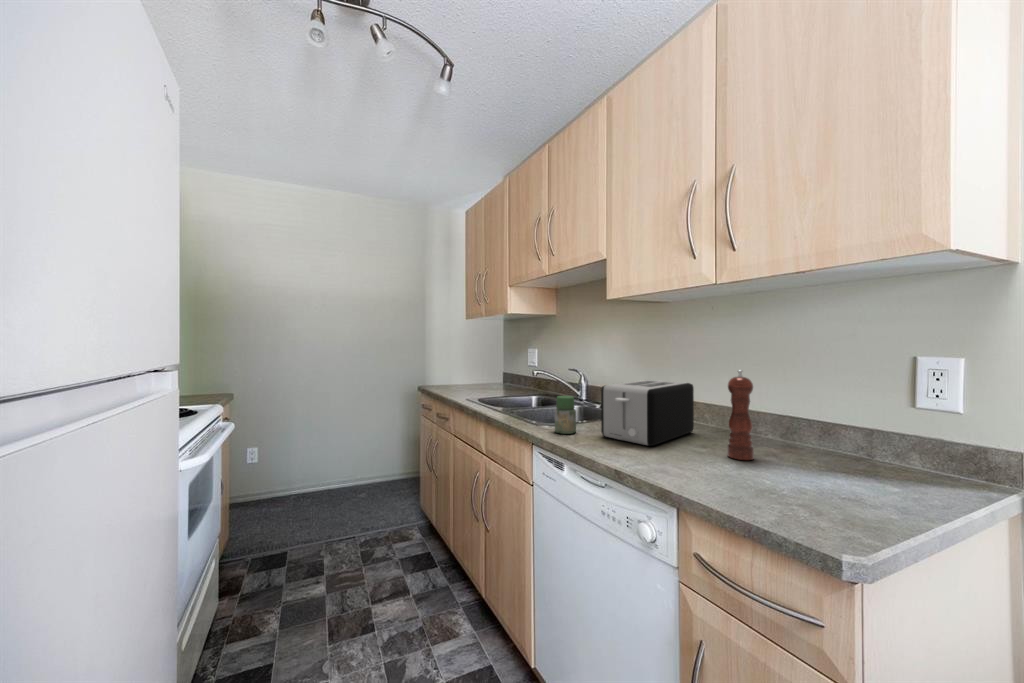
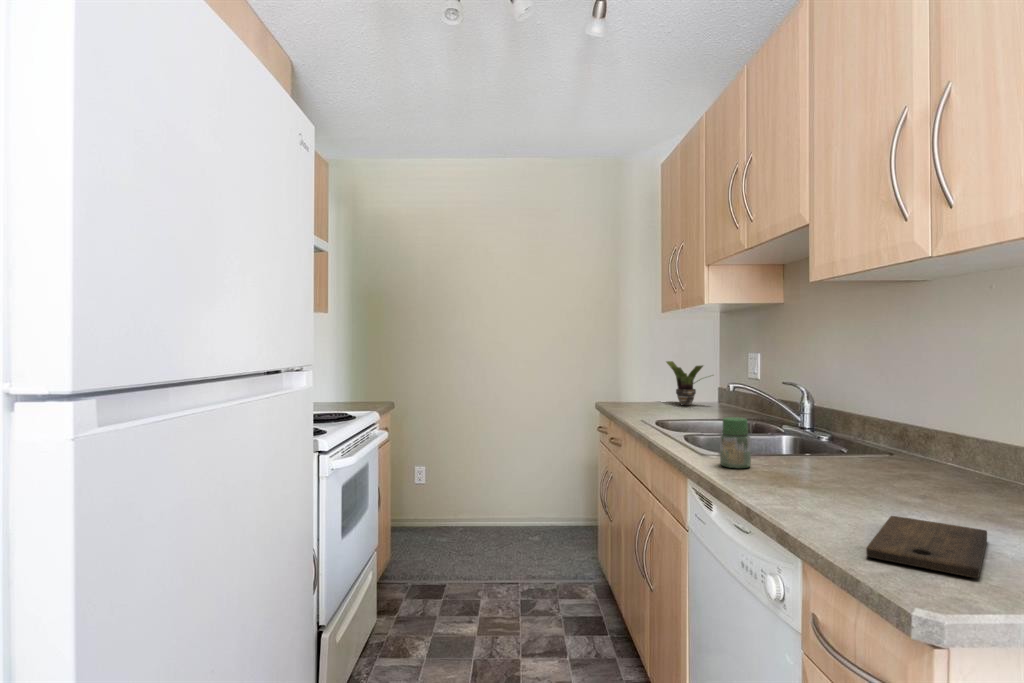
potted plant: none [467,356,500,387] -> present [666,361,713,406]
pepper mill: present [727,370,754,460] -> none [945,389,986,522]
toaster: present [601,380,694,446] -> none [779,401,940,491]
cutting board: none [715,464,824,511] -> present [866,516,987,578]

